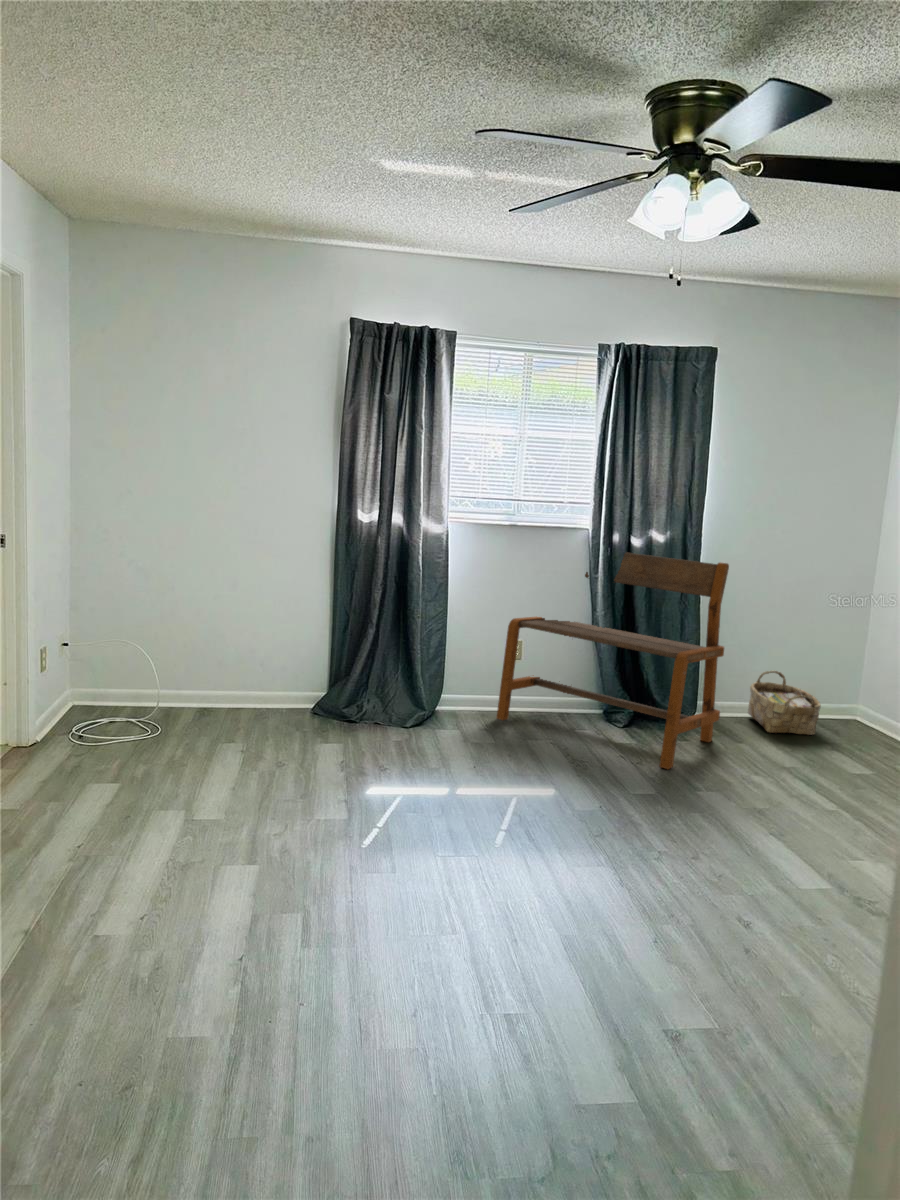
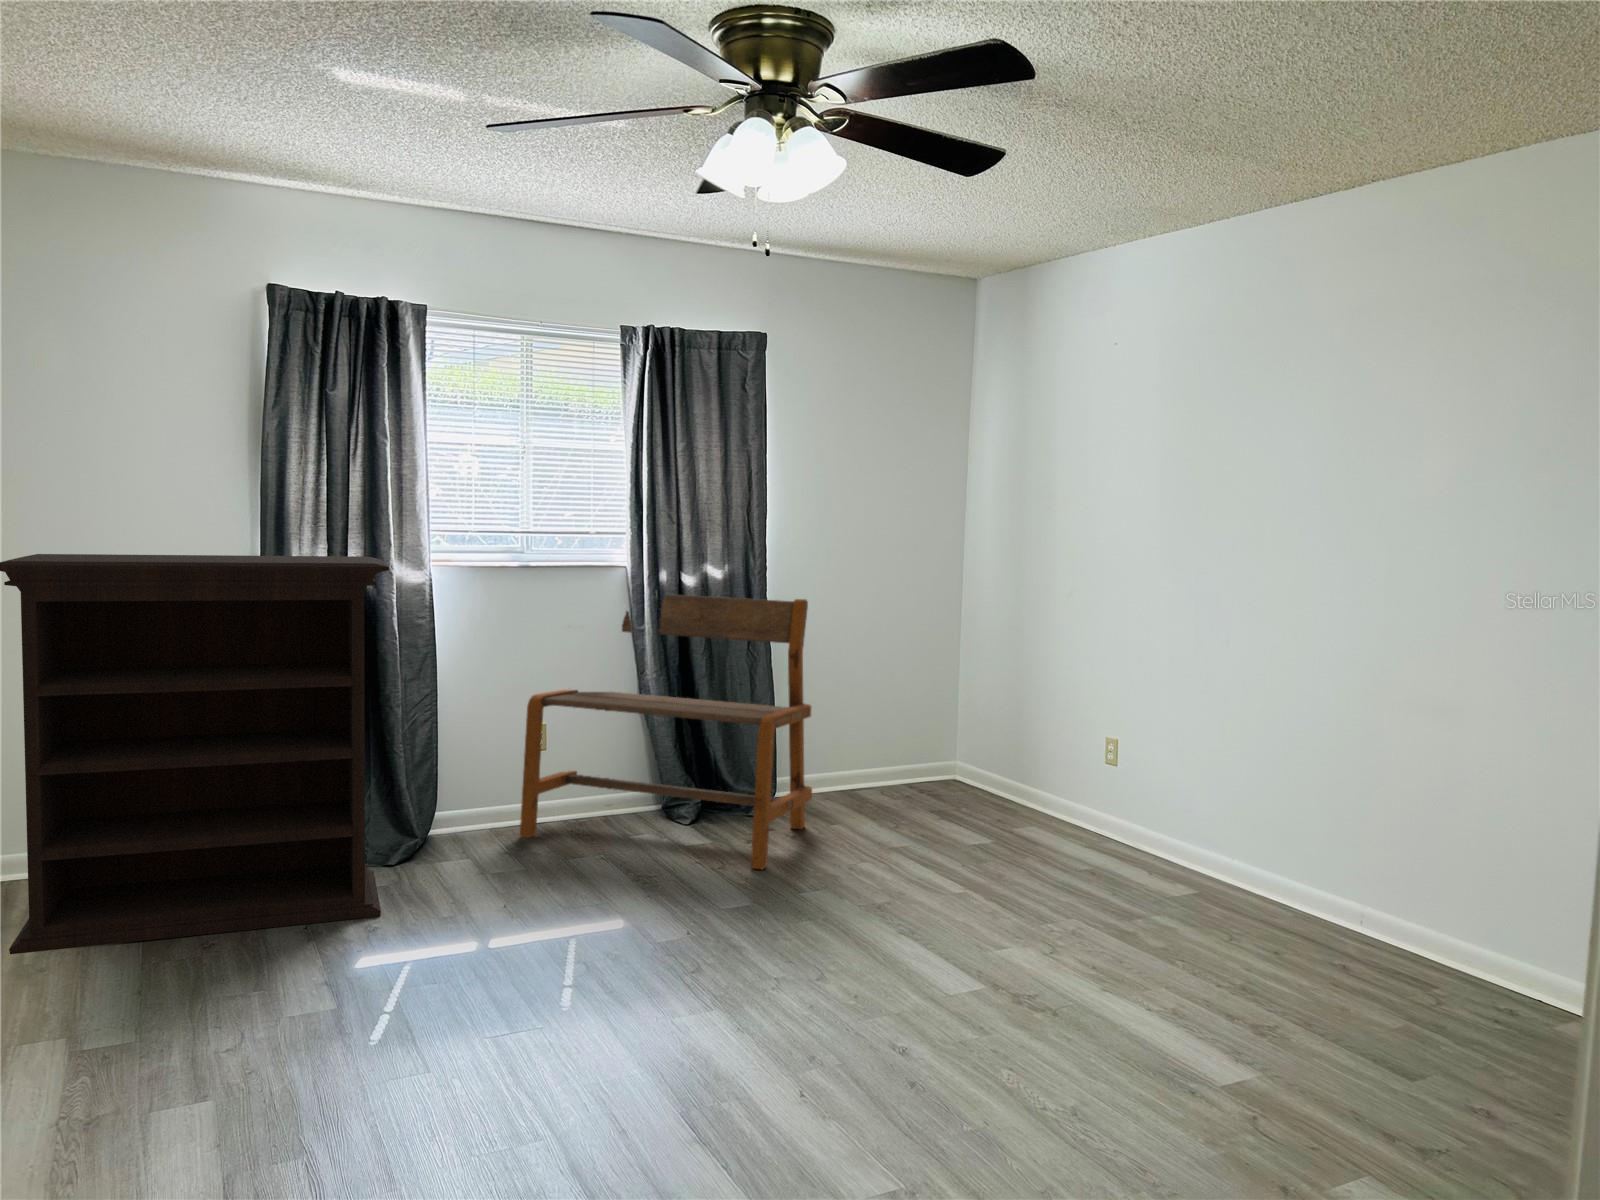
bookshelf: none [167,500,410,761] -> present [0,554,389,954]
woven basket: present [748,671,821,735] -> none [838,730,923,808]

